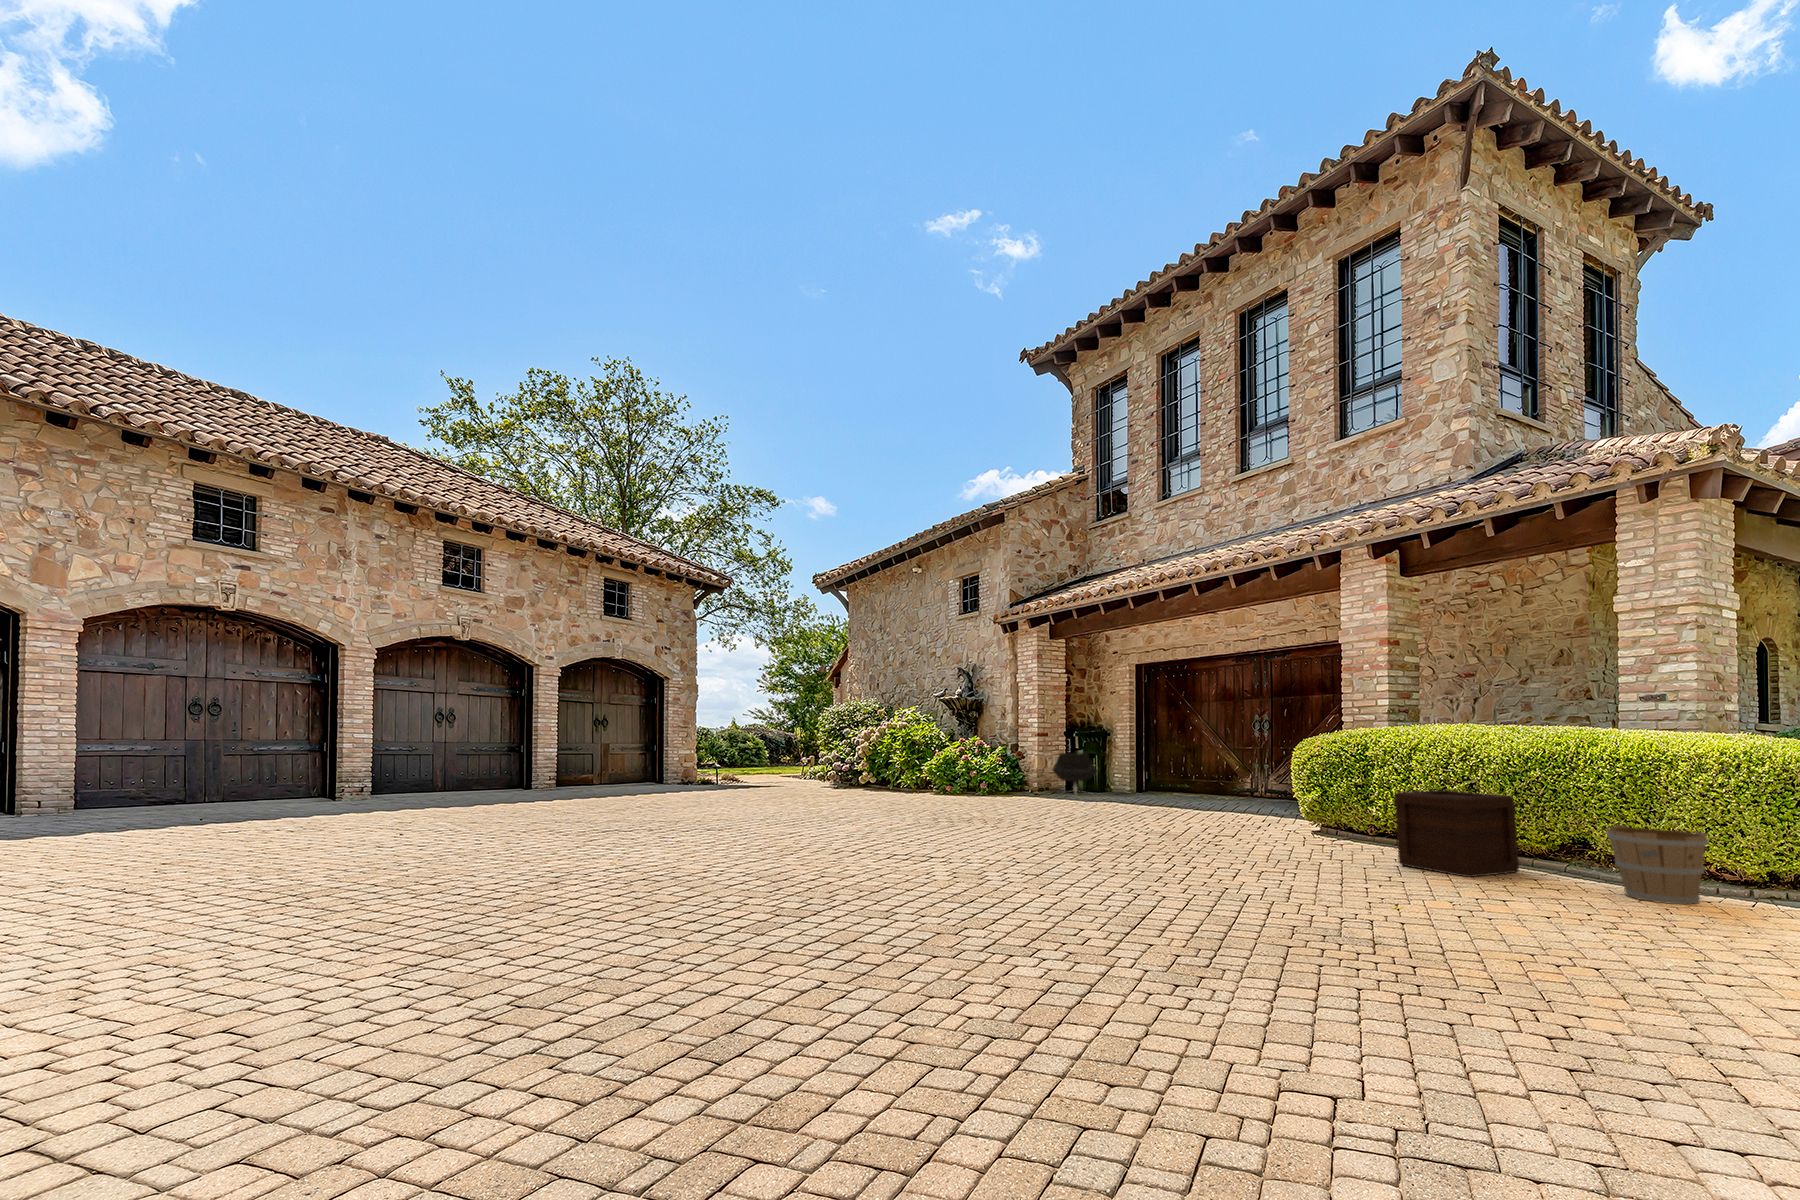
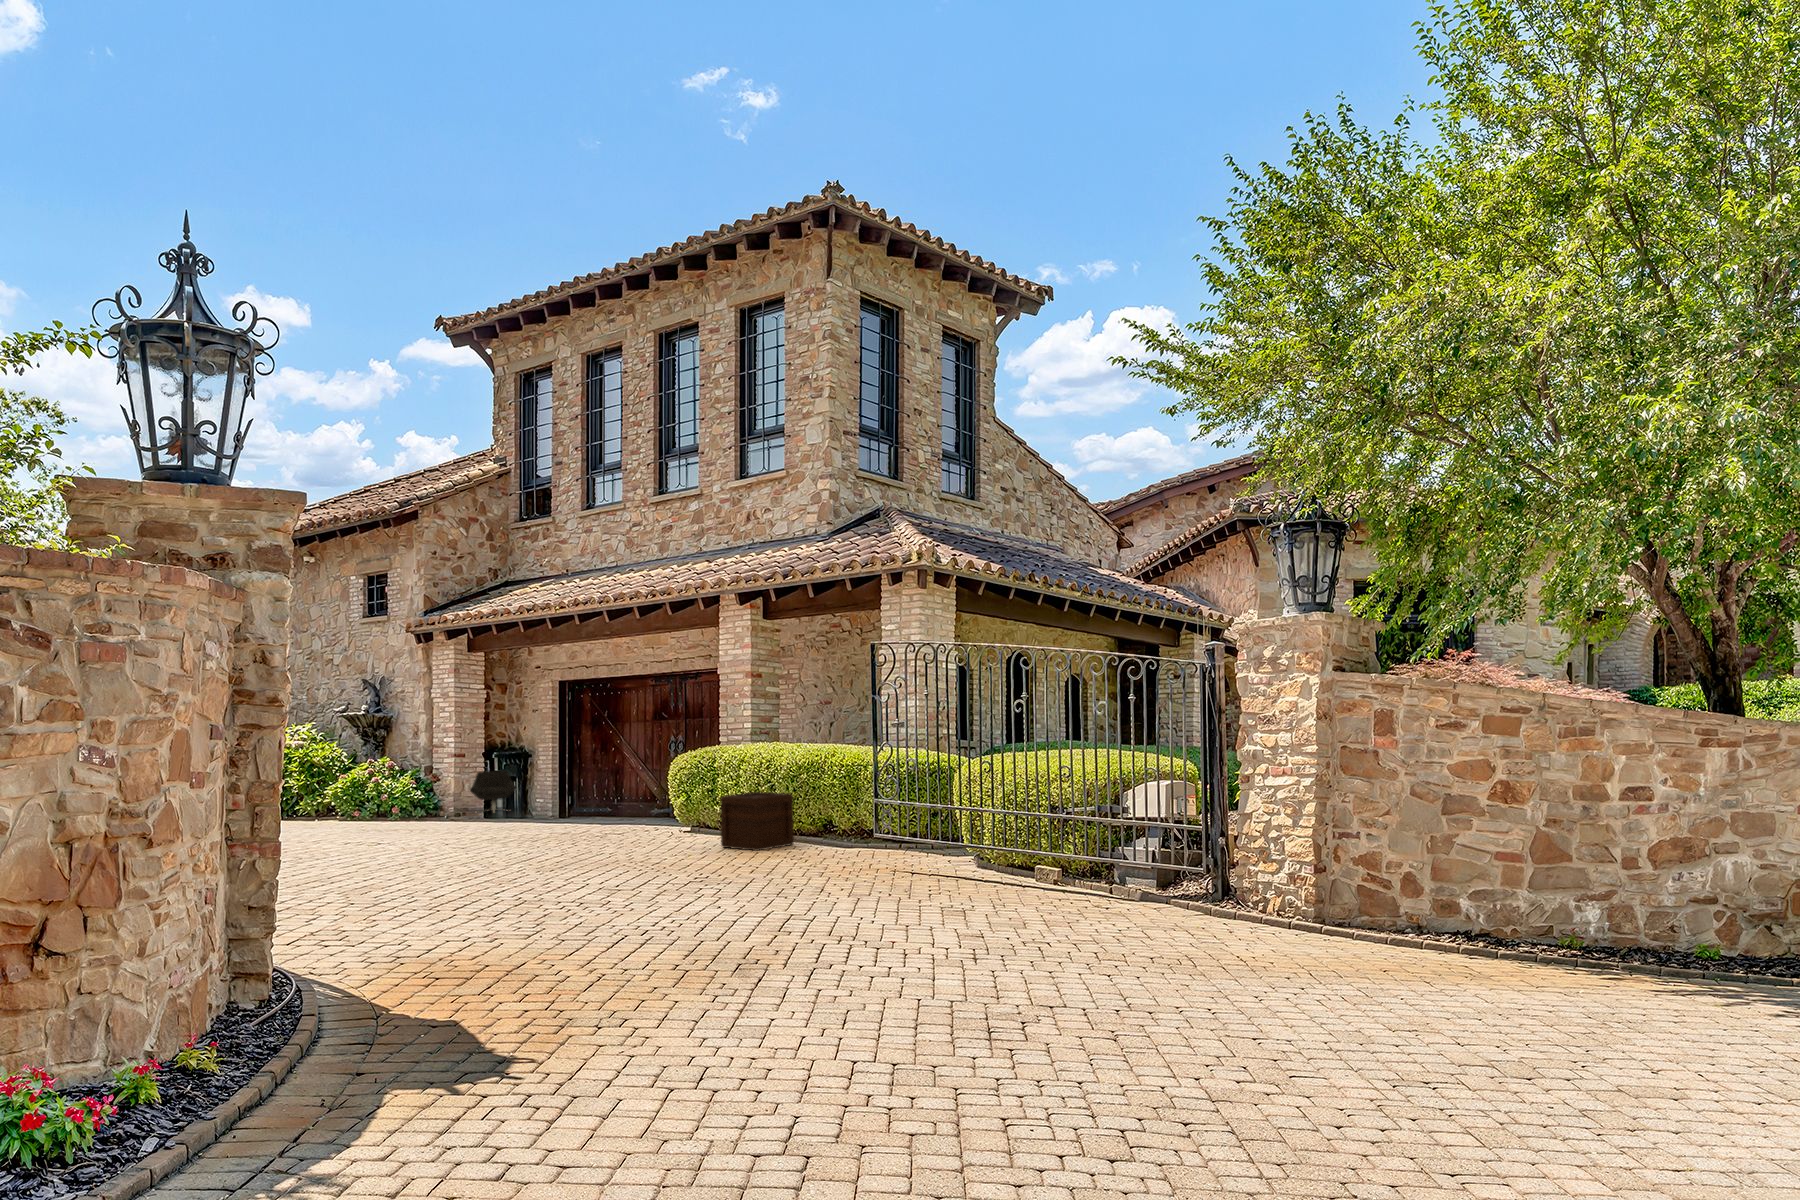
wooden bucket: present [1607,825,1709,904] -> none [827,809,876,854]

